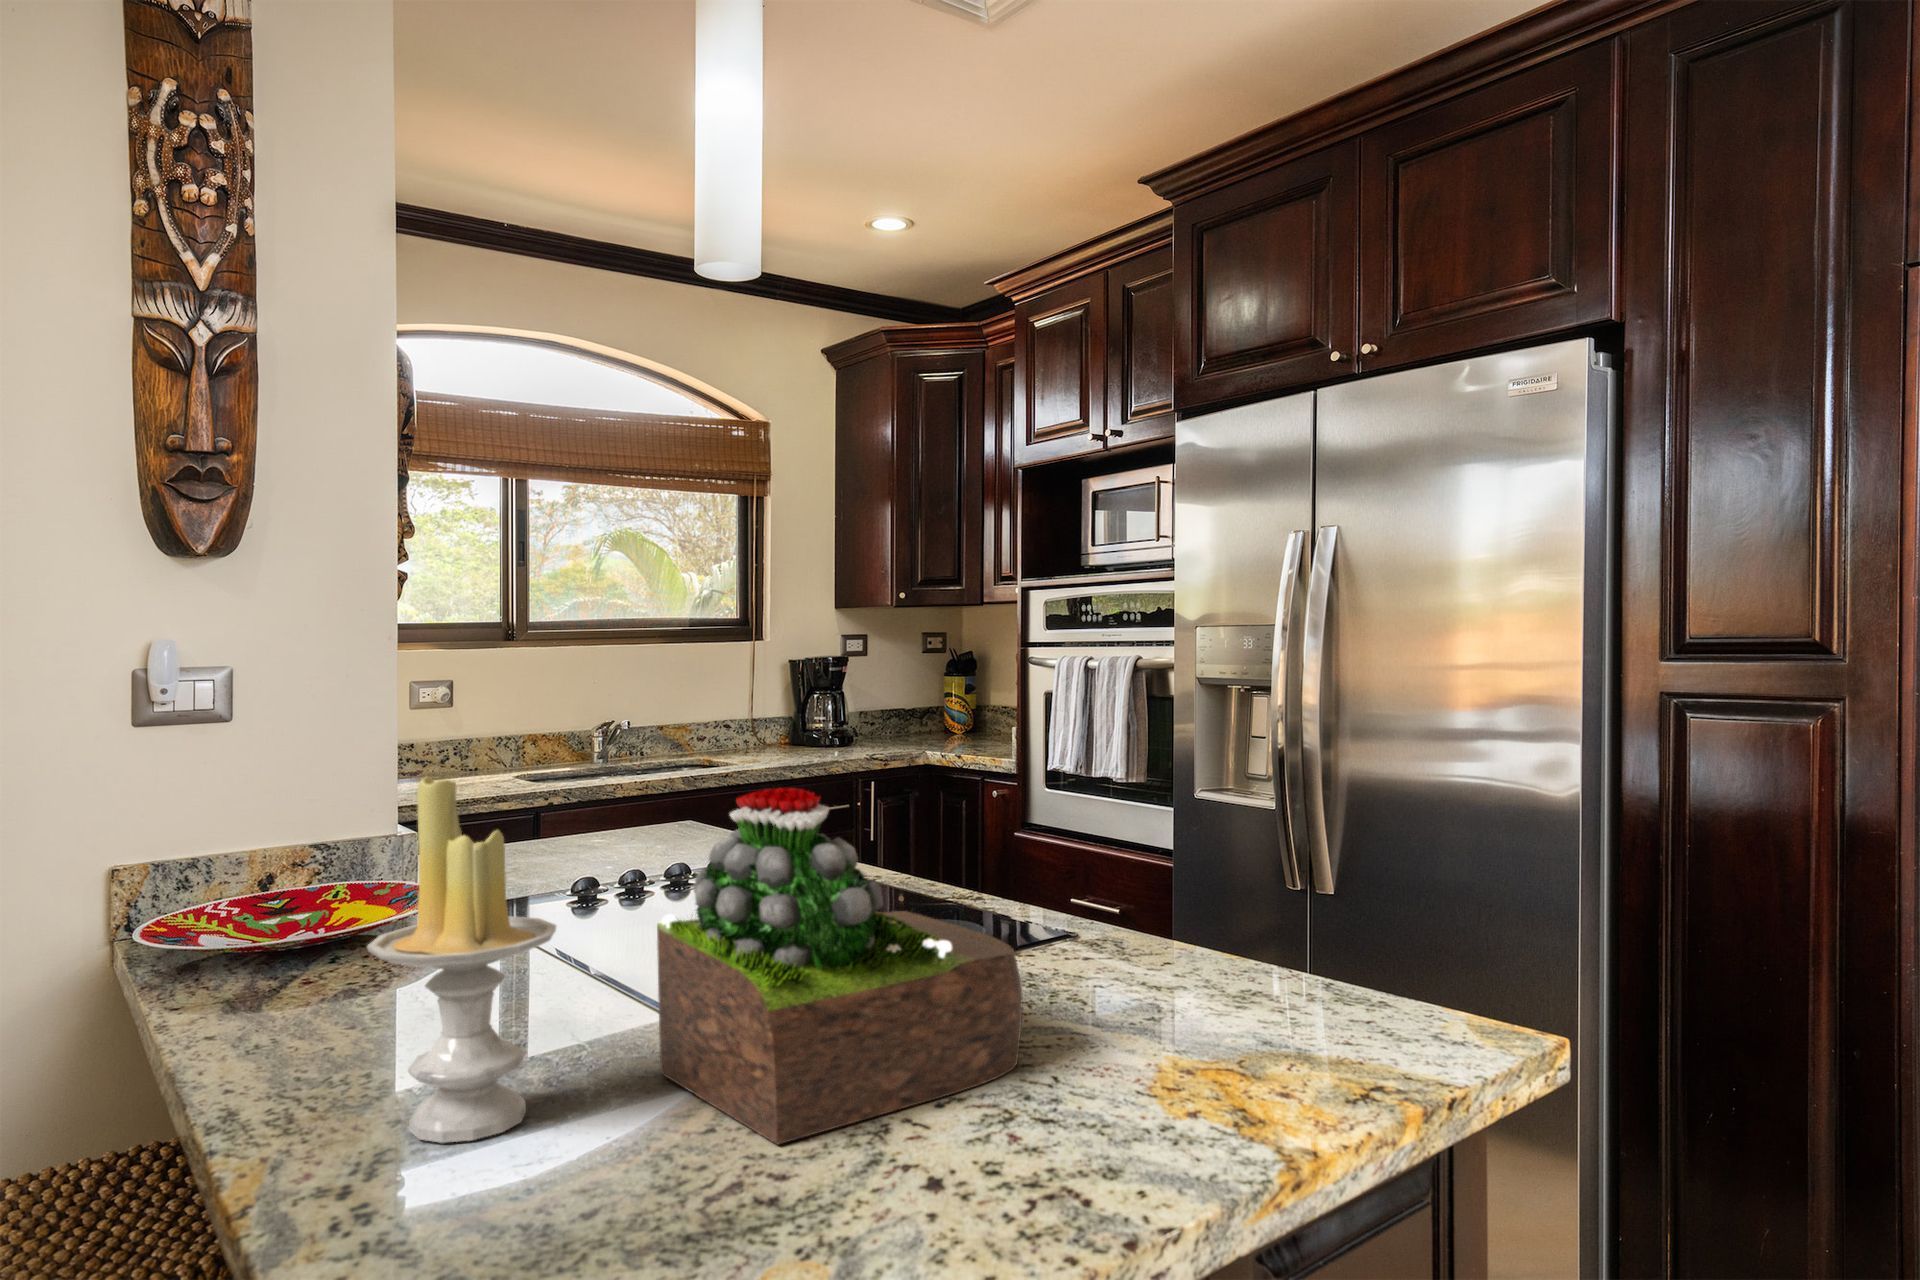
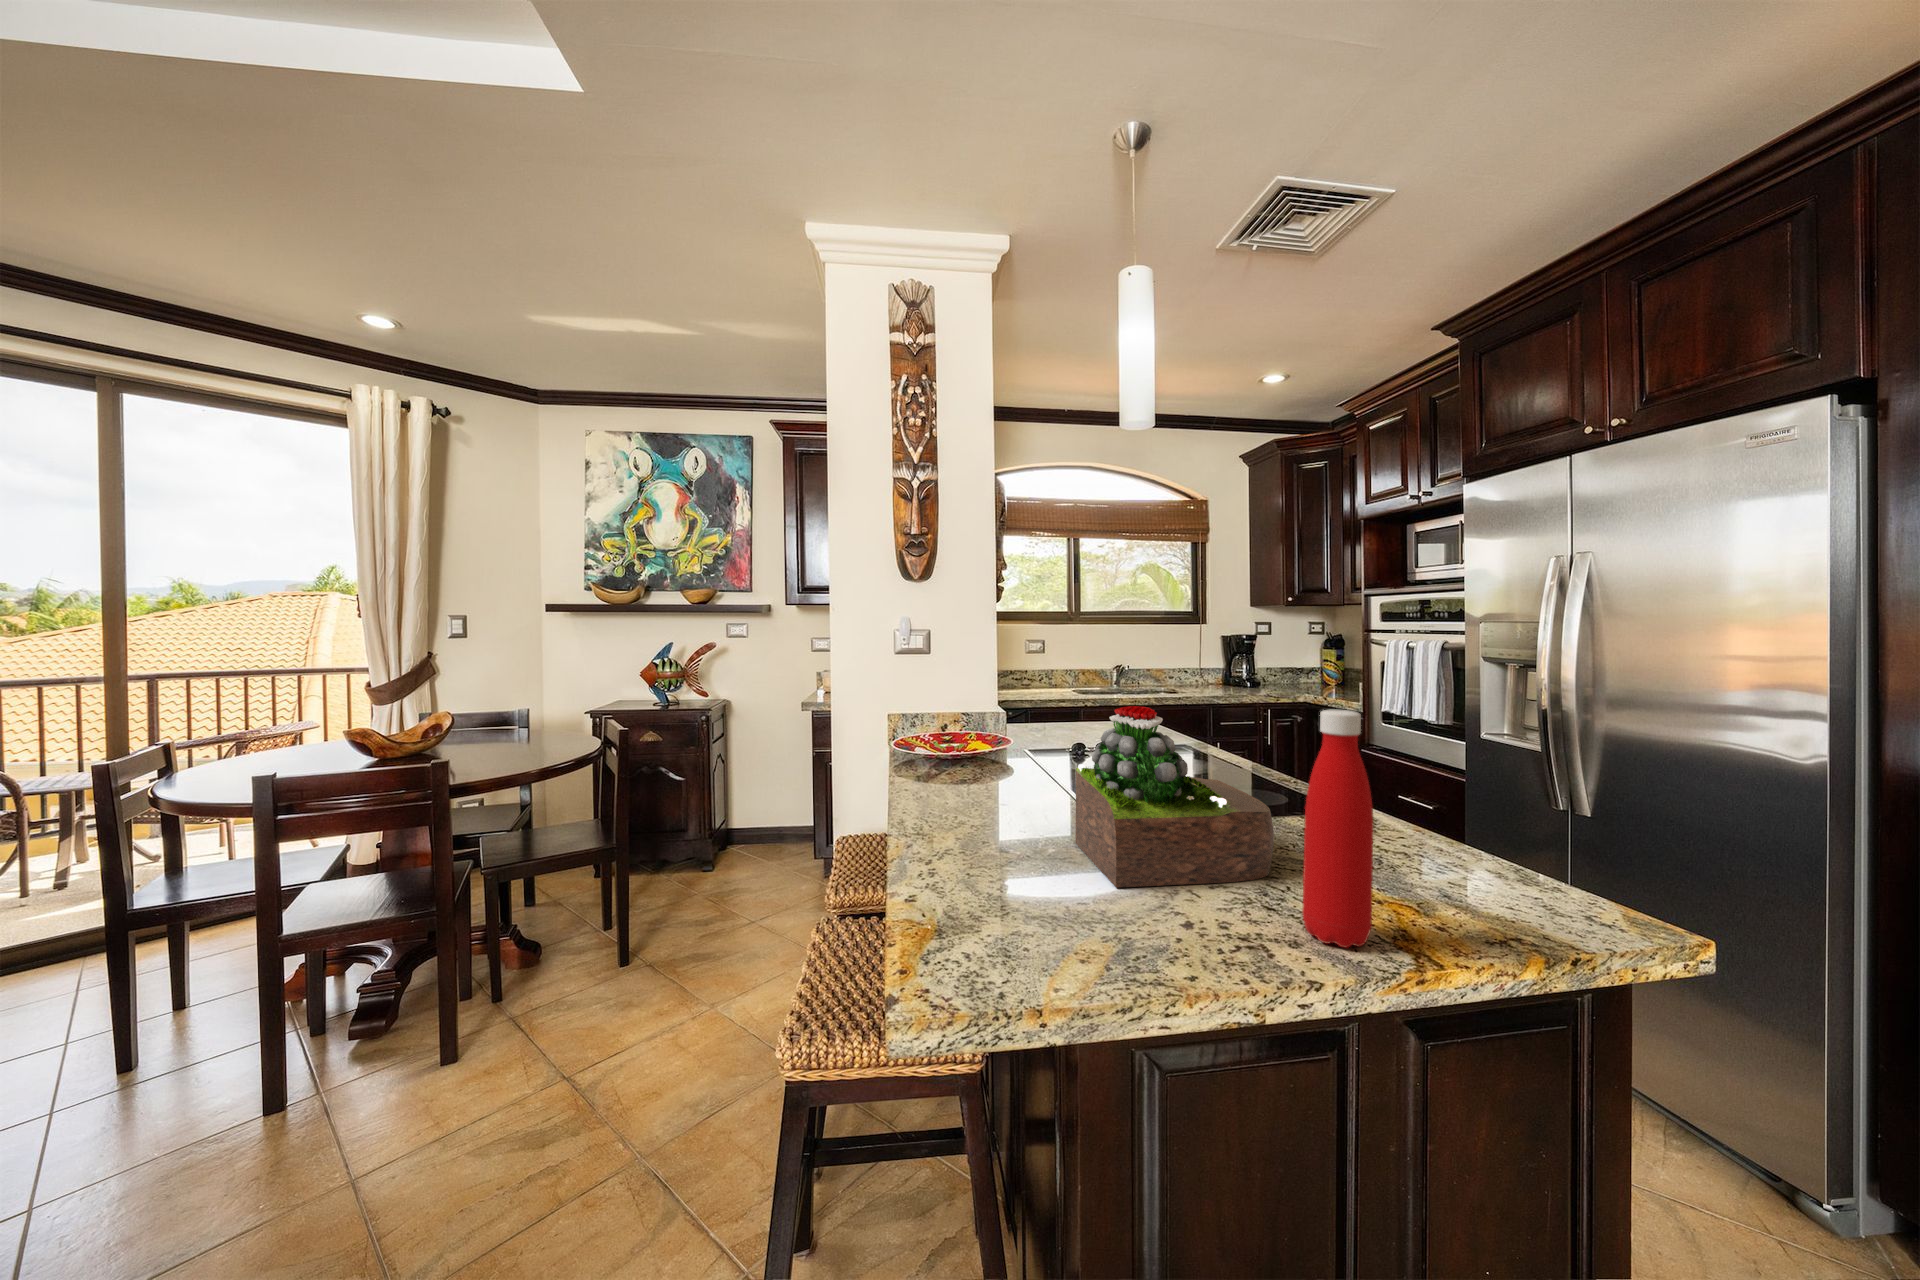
bottle: none [1107,762,1212,1160] -> present [1302,710,1373,948]
candle: present [367,776,556,1143] -> none [943,687,1025,855]

